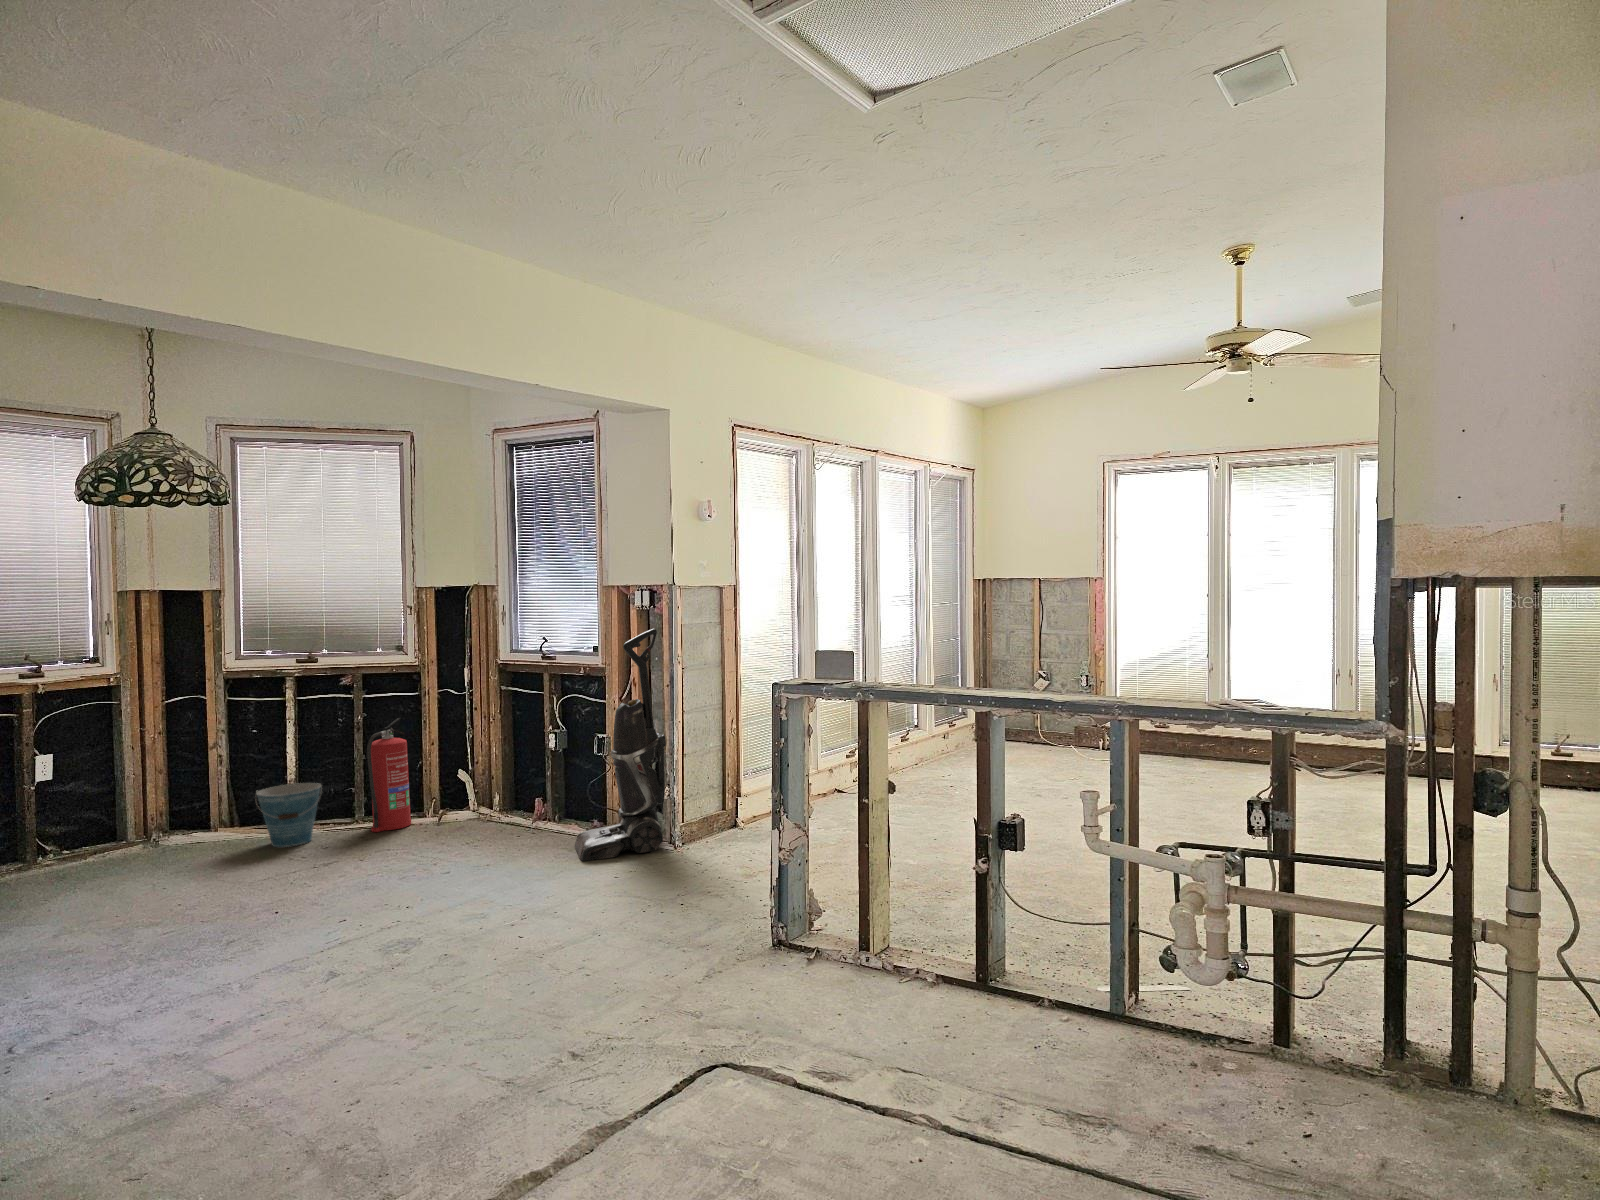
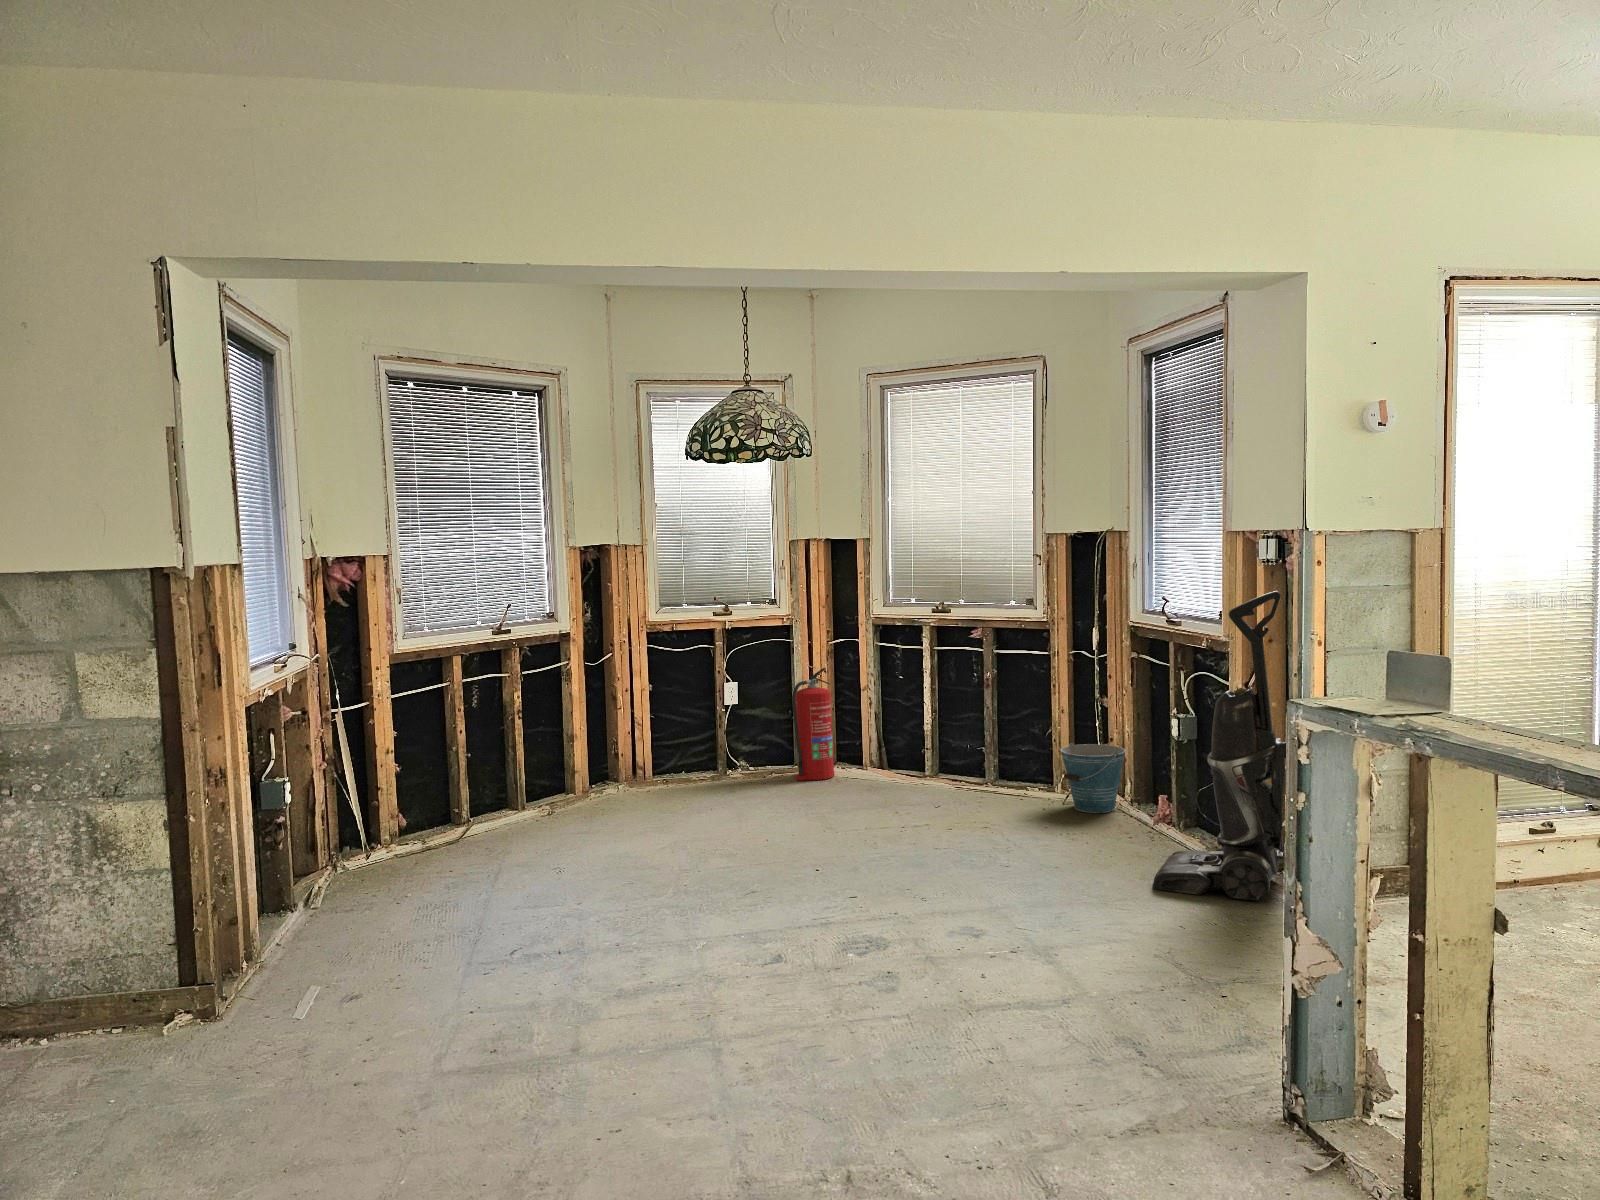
fire extinguisher: present [367,718,411,832] -> present [792,668,834,781]
bucket: present [255,783,321,847] -> present [1060,743,1125,813]

